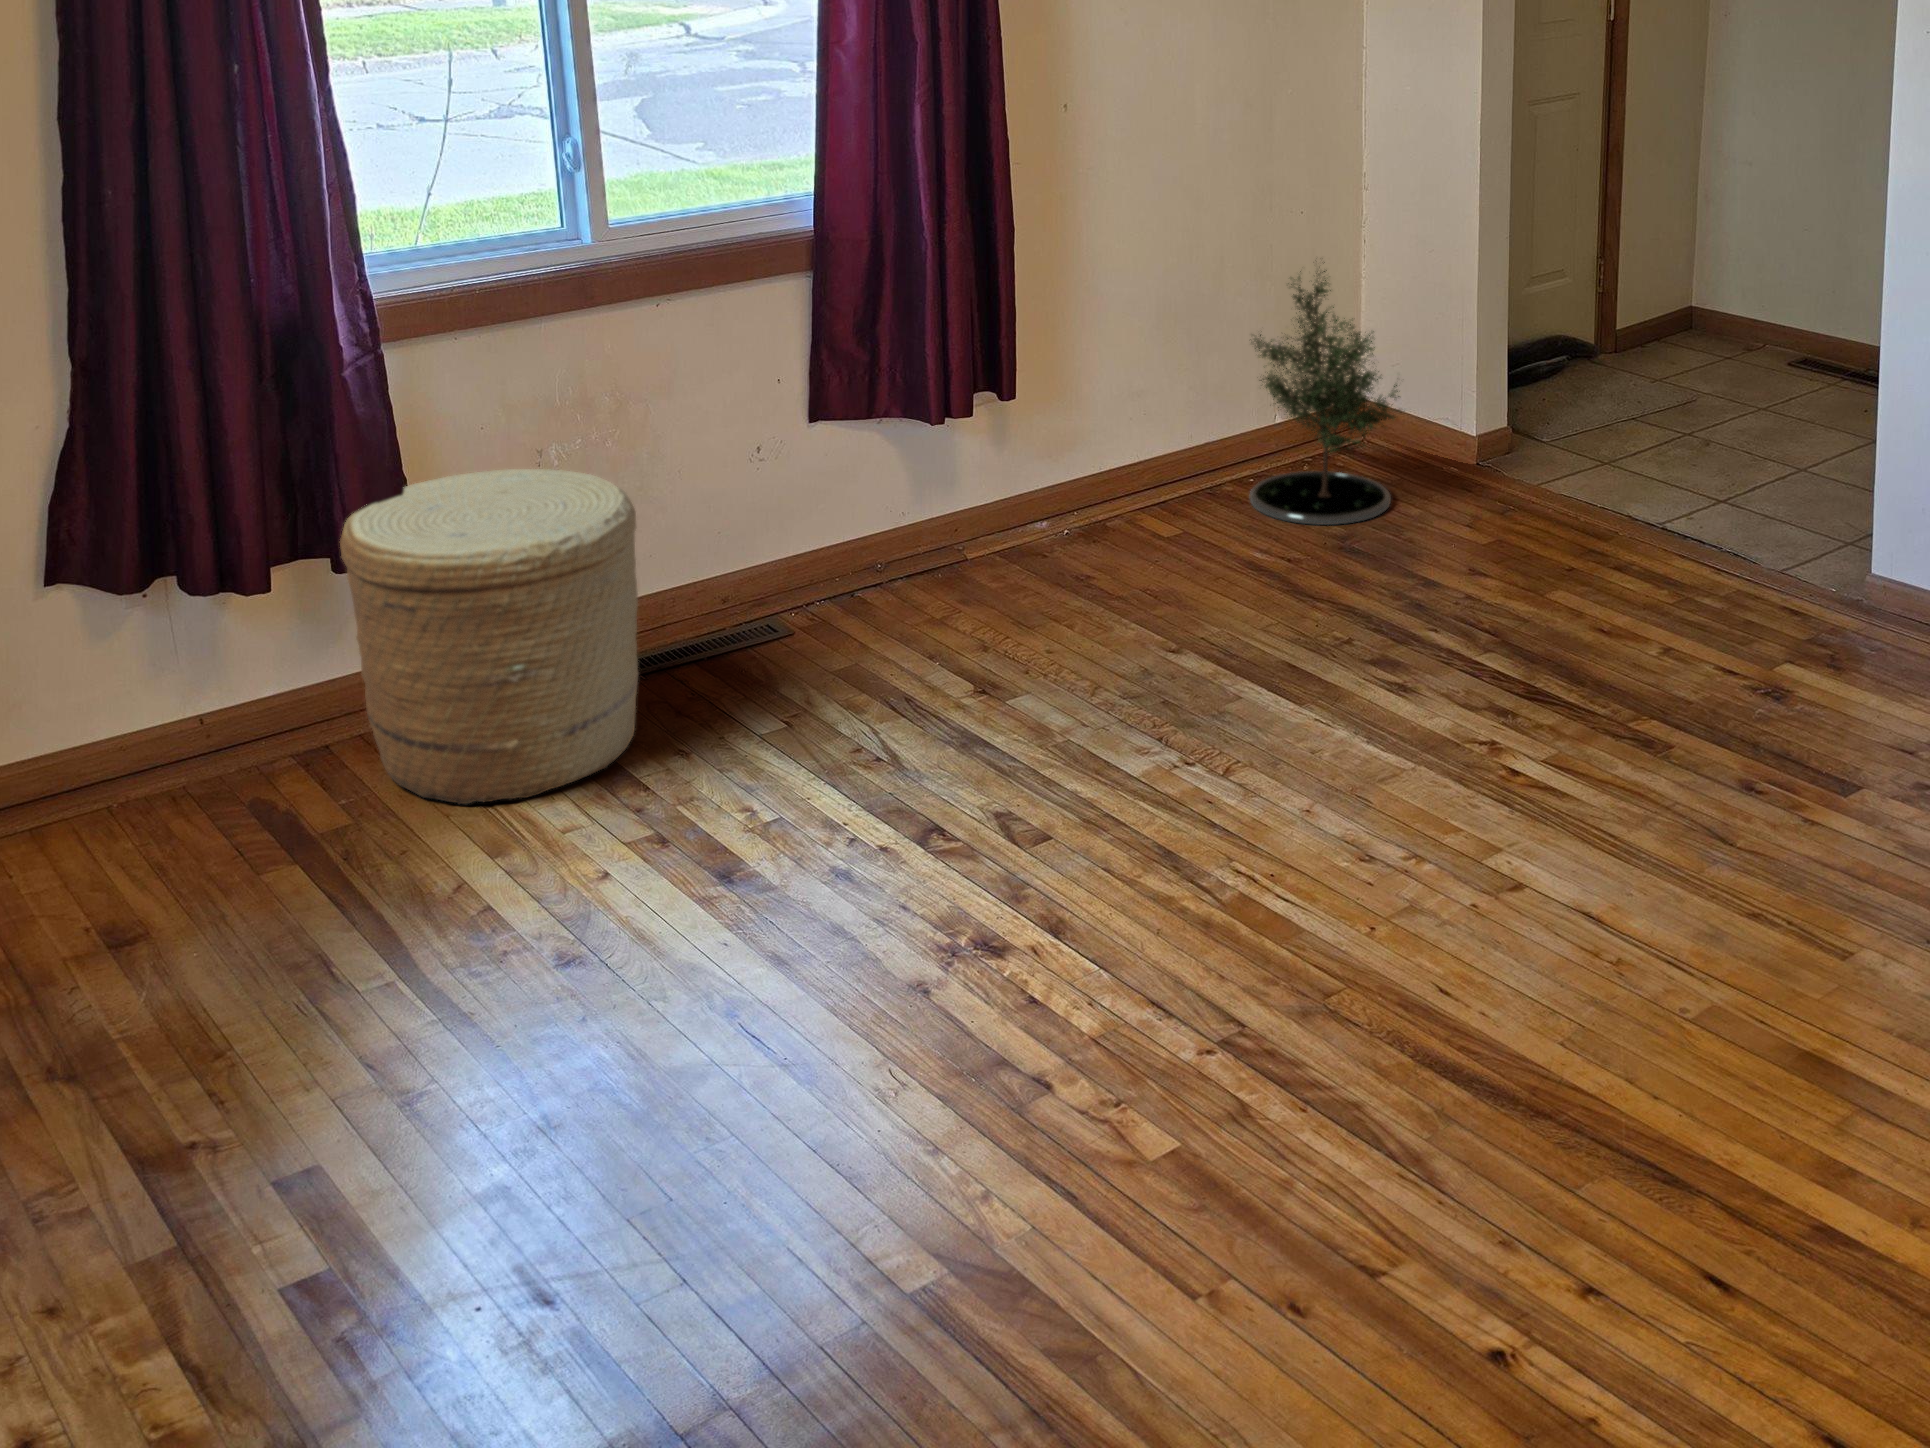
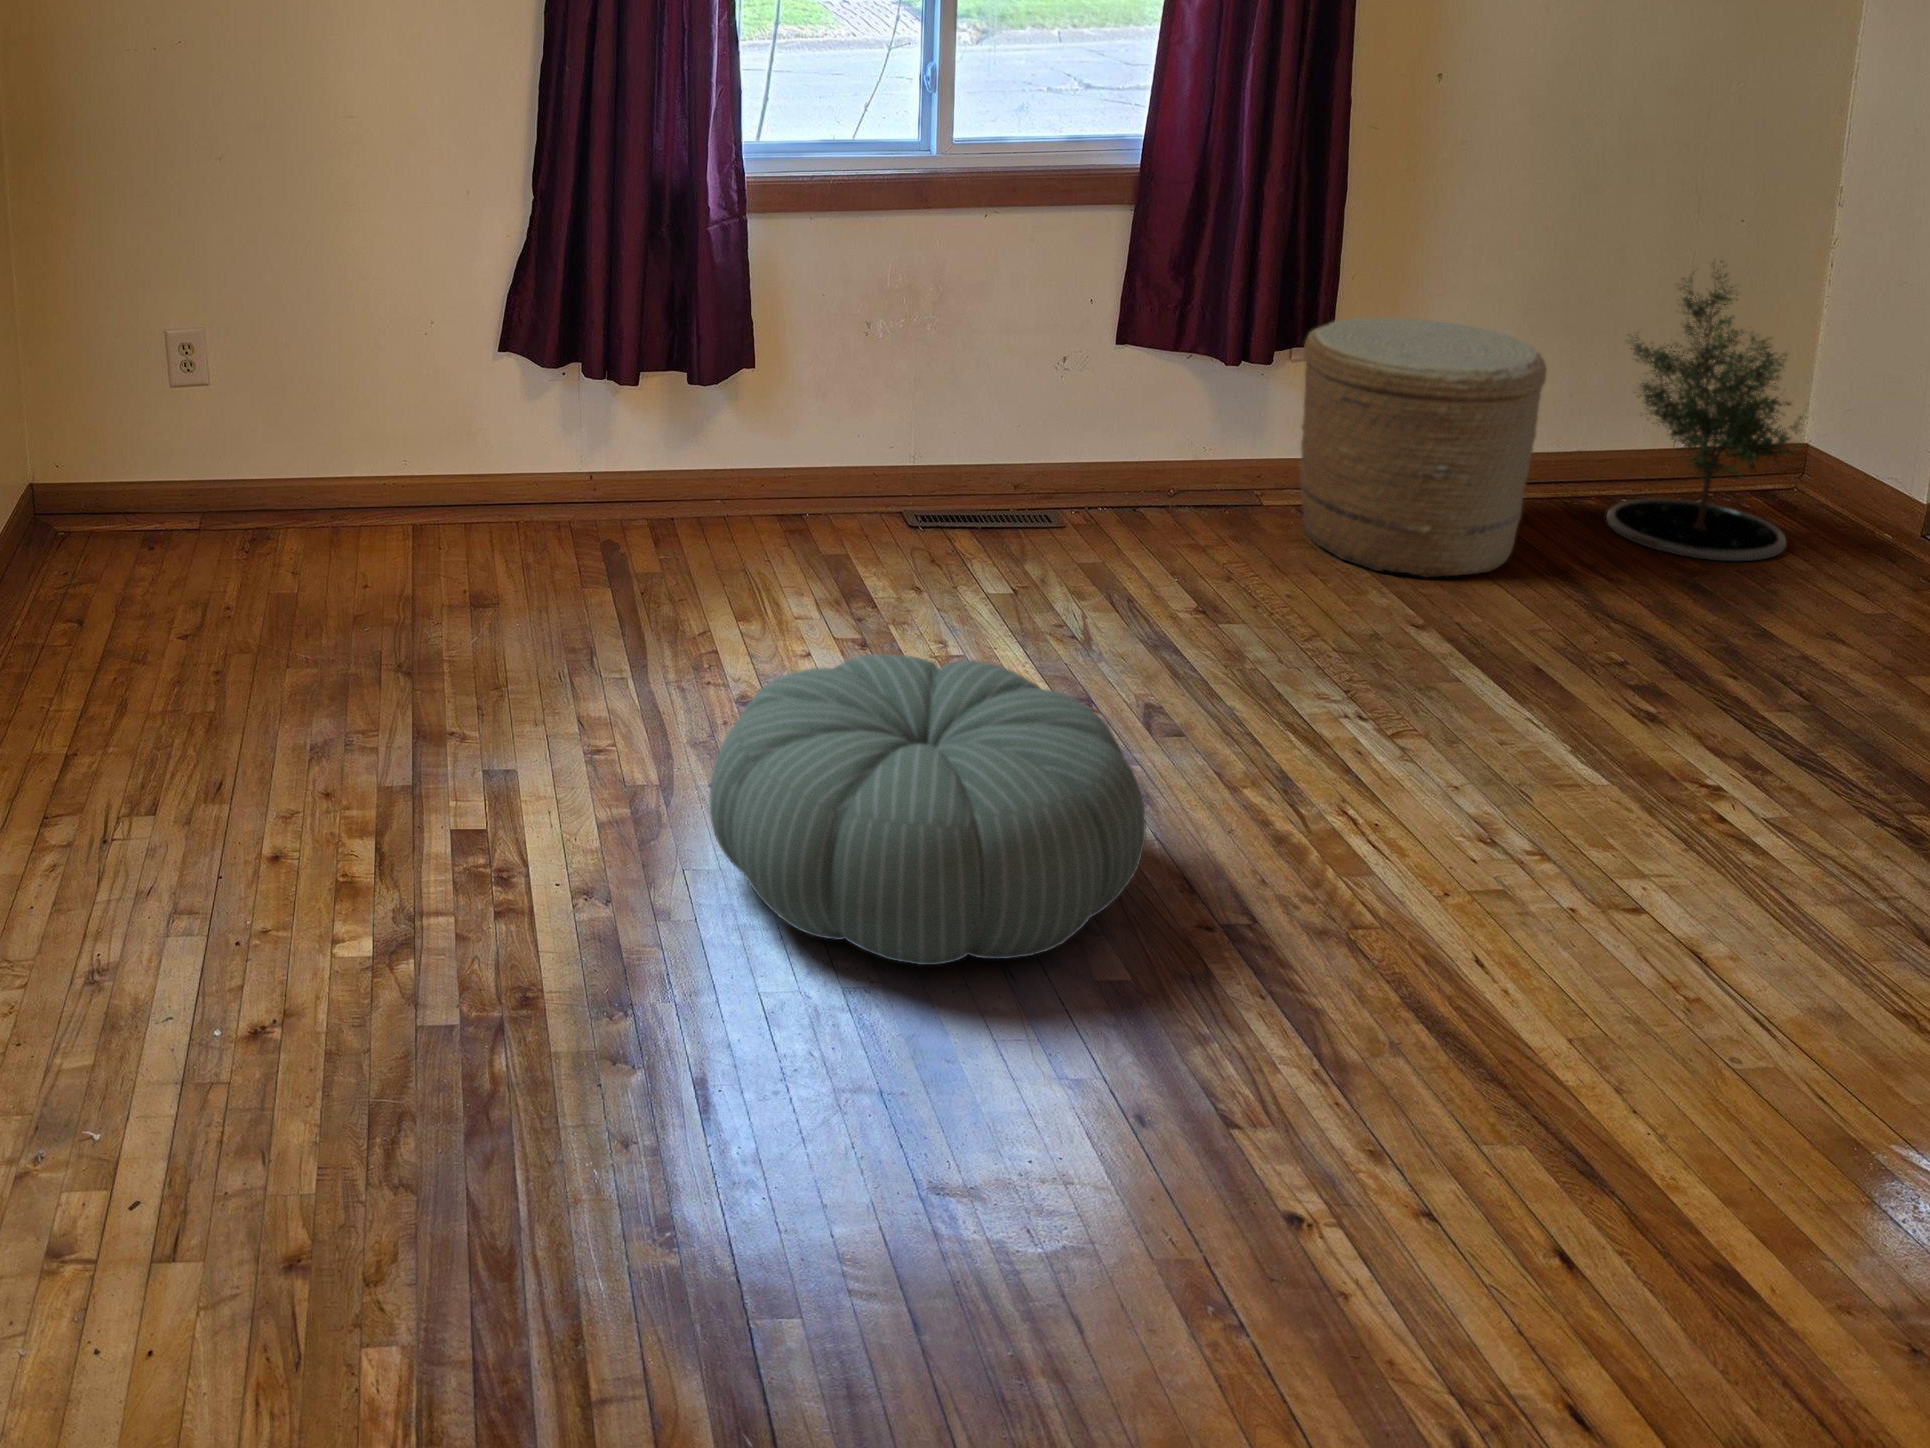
woven basket: present [340,469,638,805] -> present [1300,317,1547,577]
pouf: none [648,839,1151,1252] -> present [710,654,1146,965]

